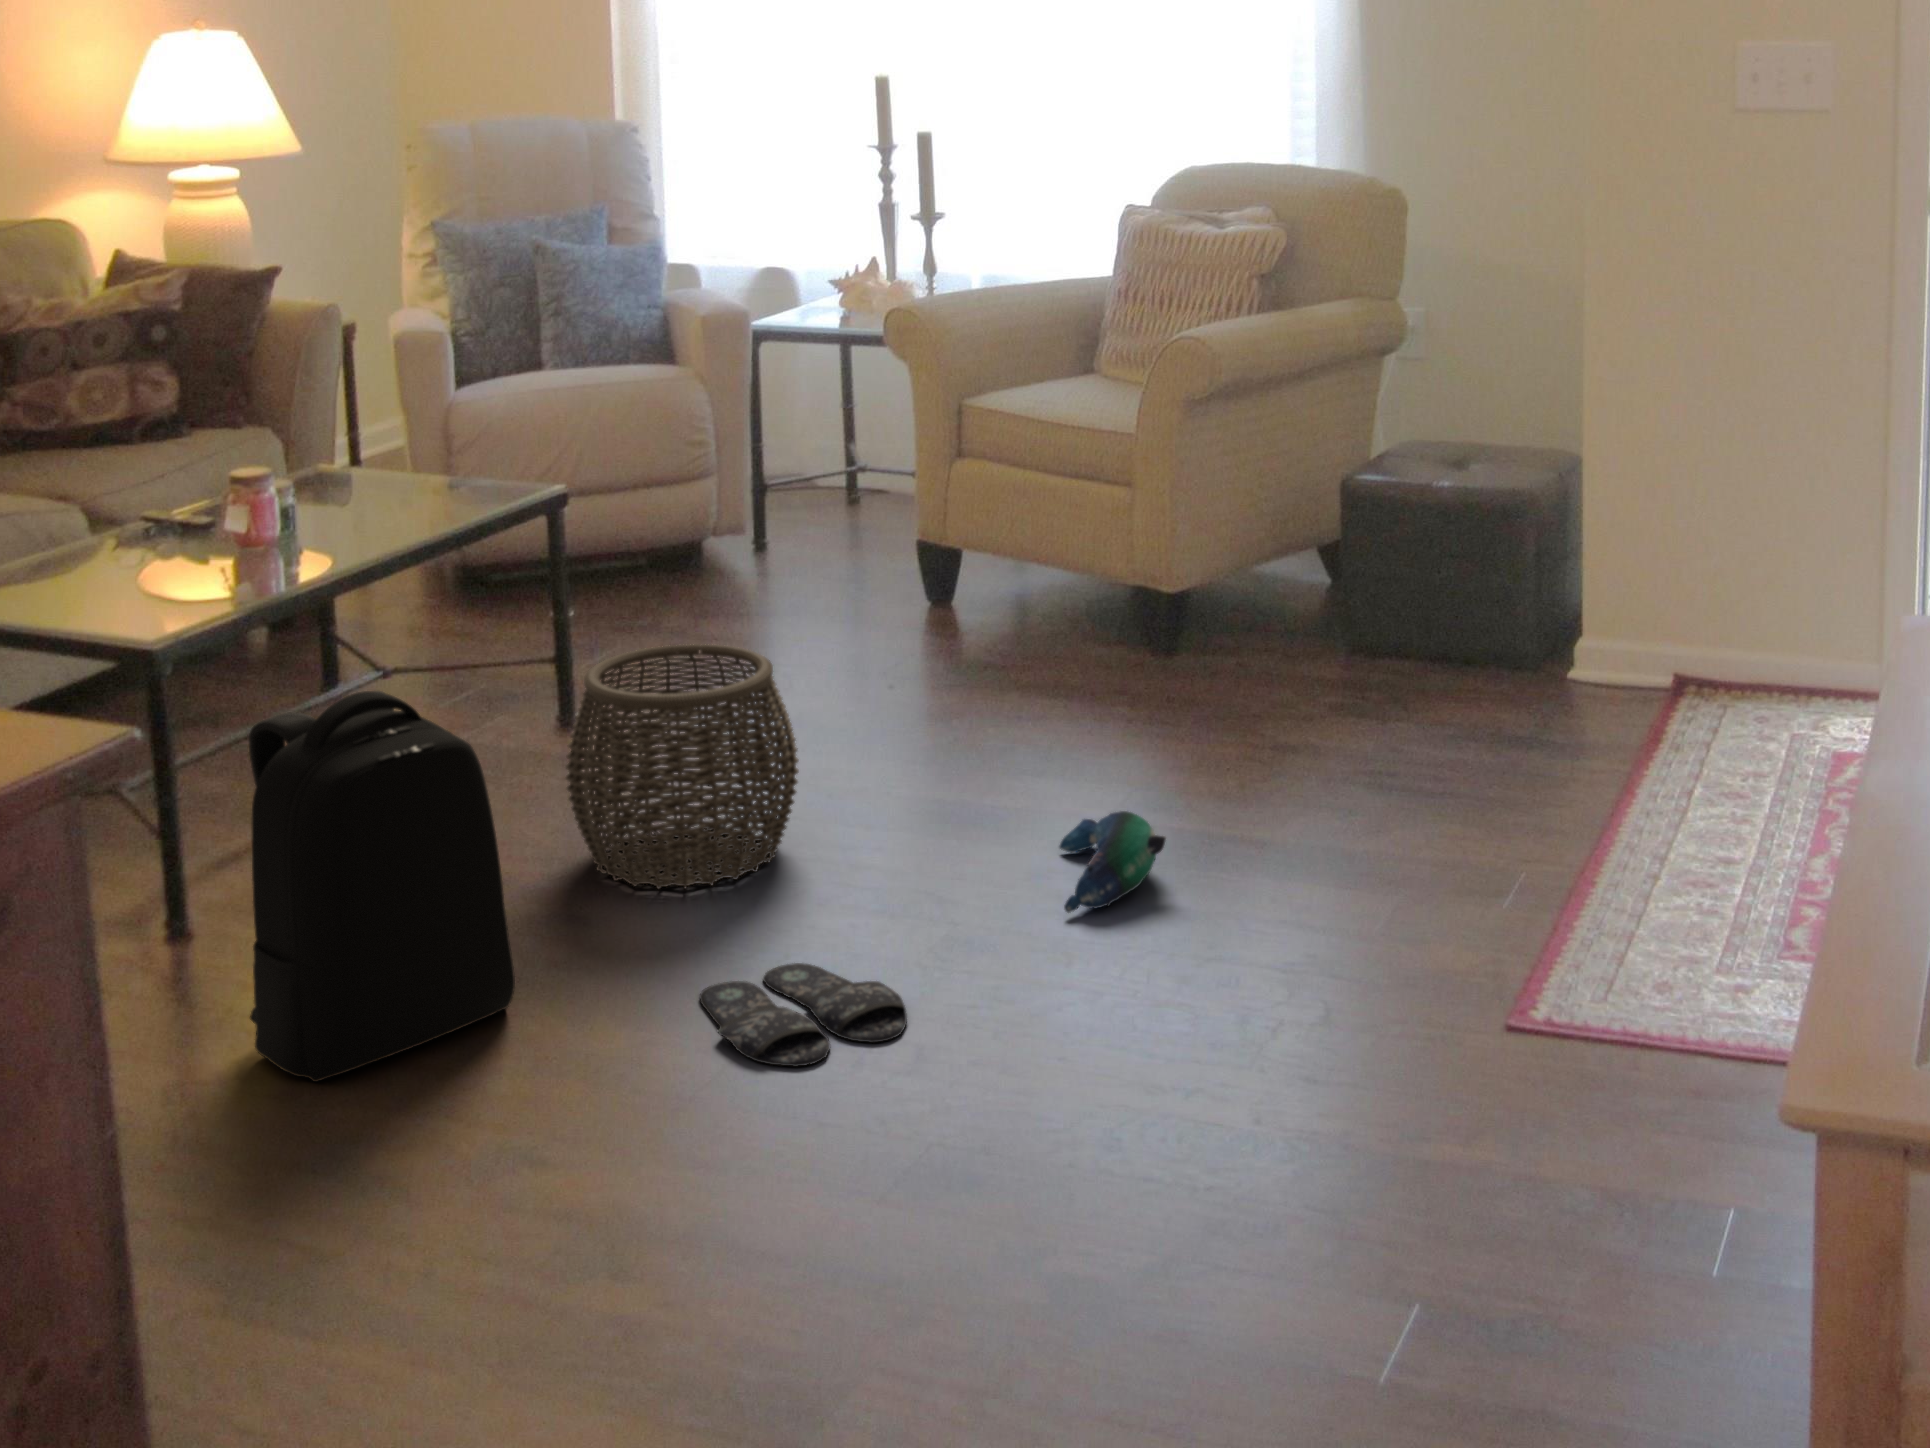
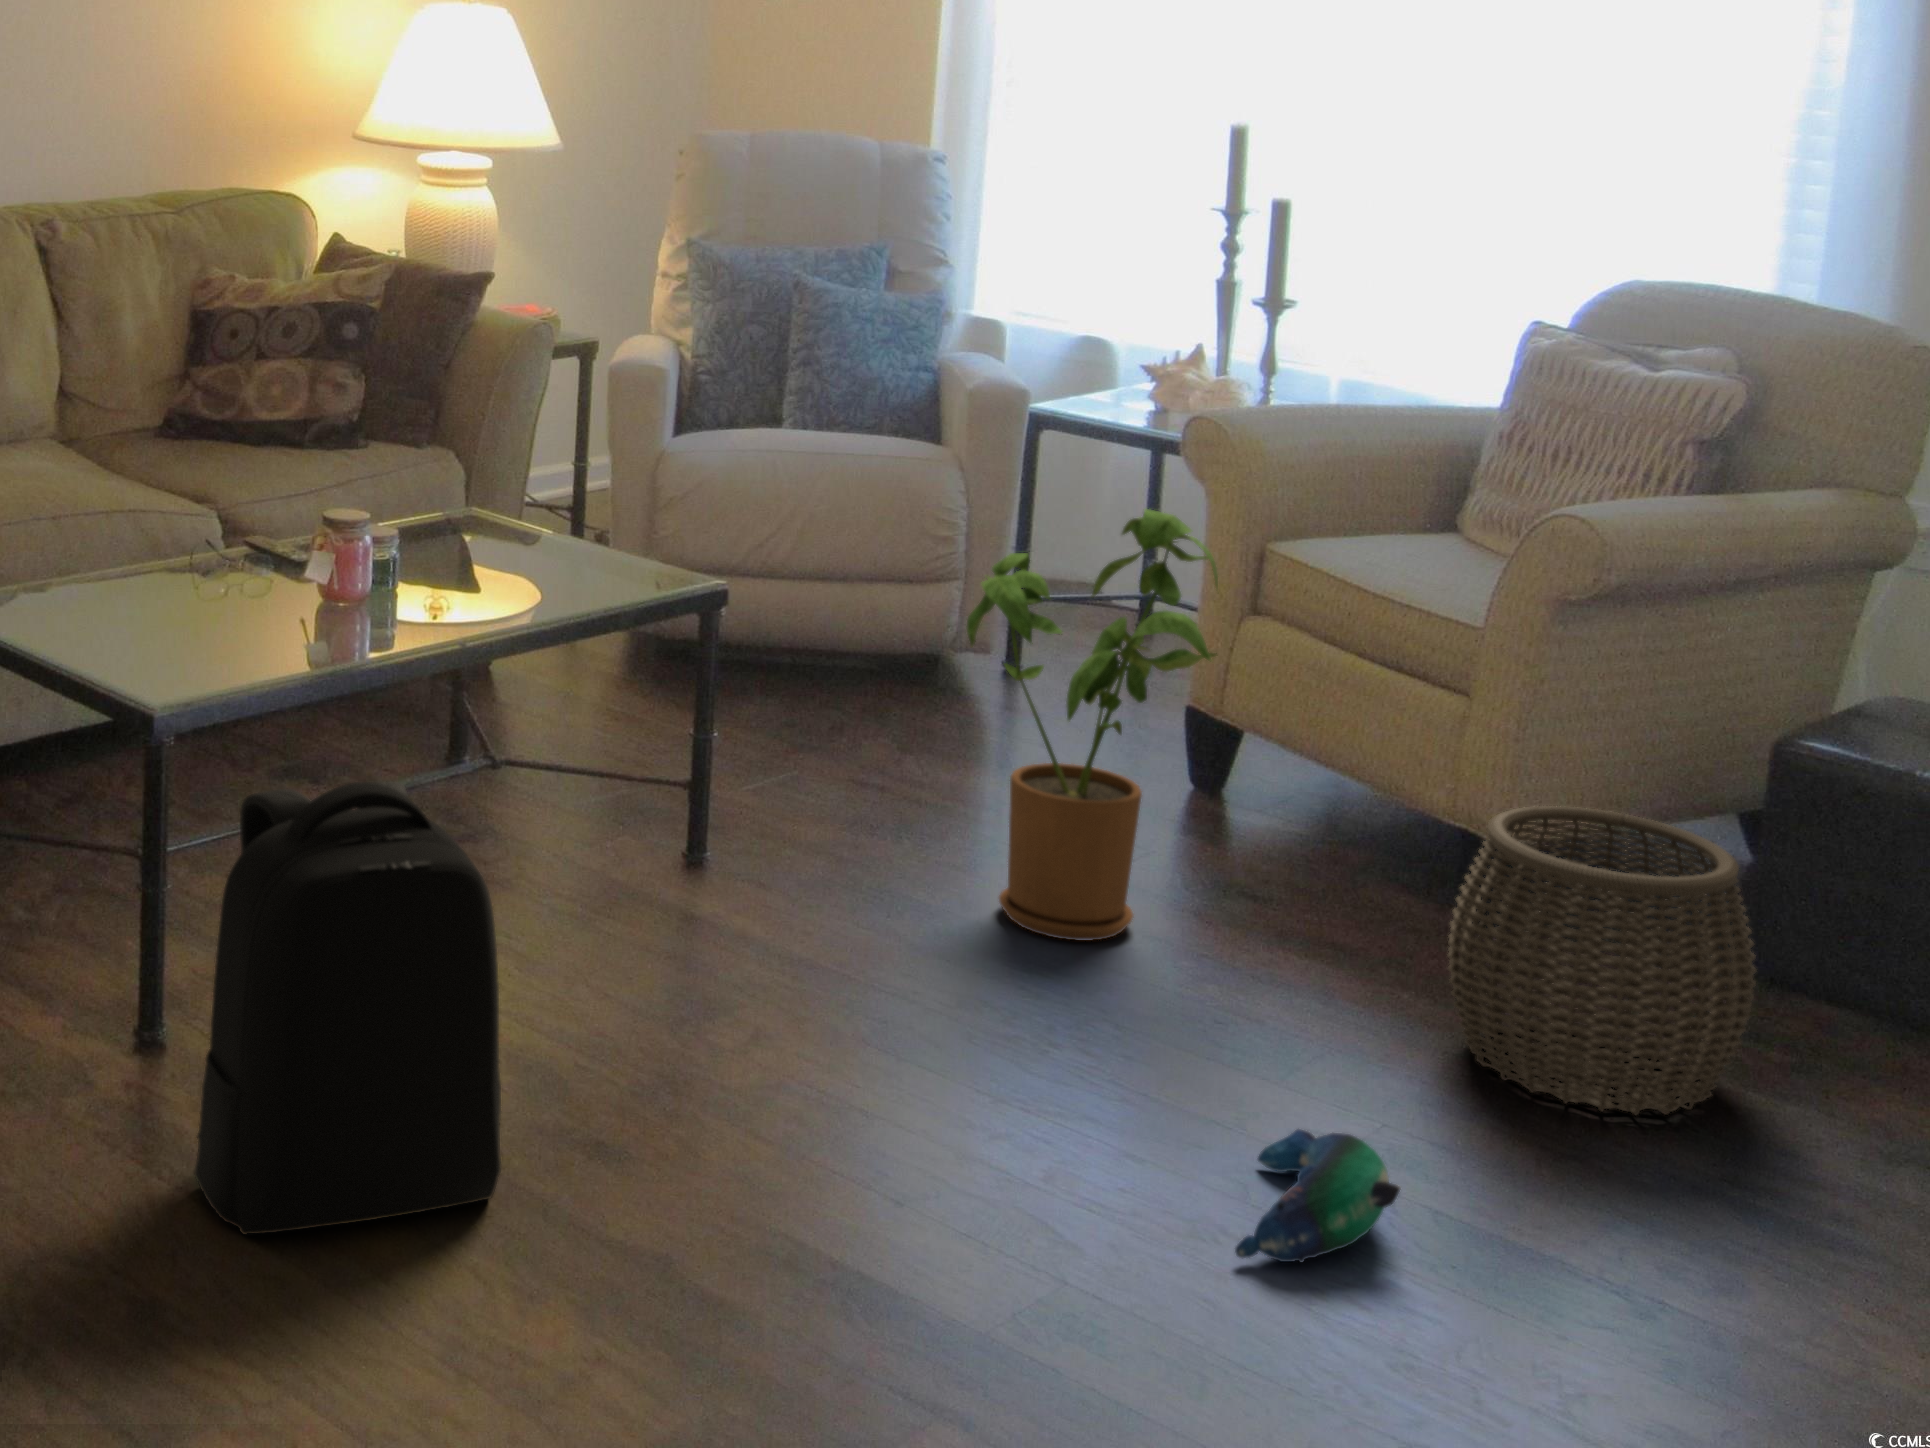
house plant: none [765,385,961,731] -> present [967,509,1218,941]
woven basket: present [566,644,799,889] -> present [1448,806,1757,1115]
slippers: present [699,963,907,1066] -> none [719,1232,972,1383]

